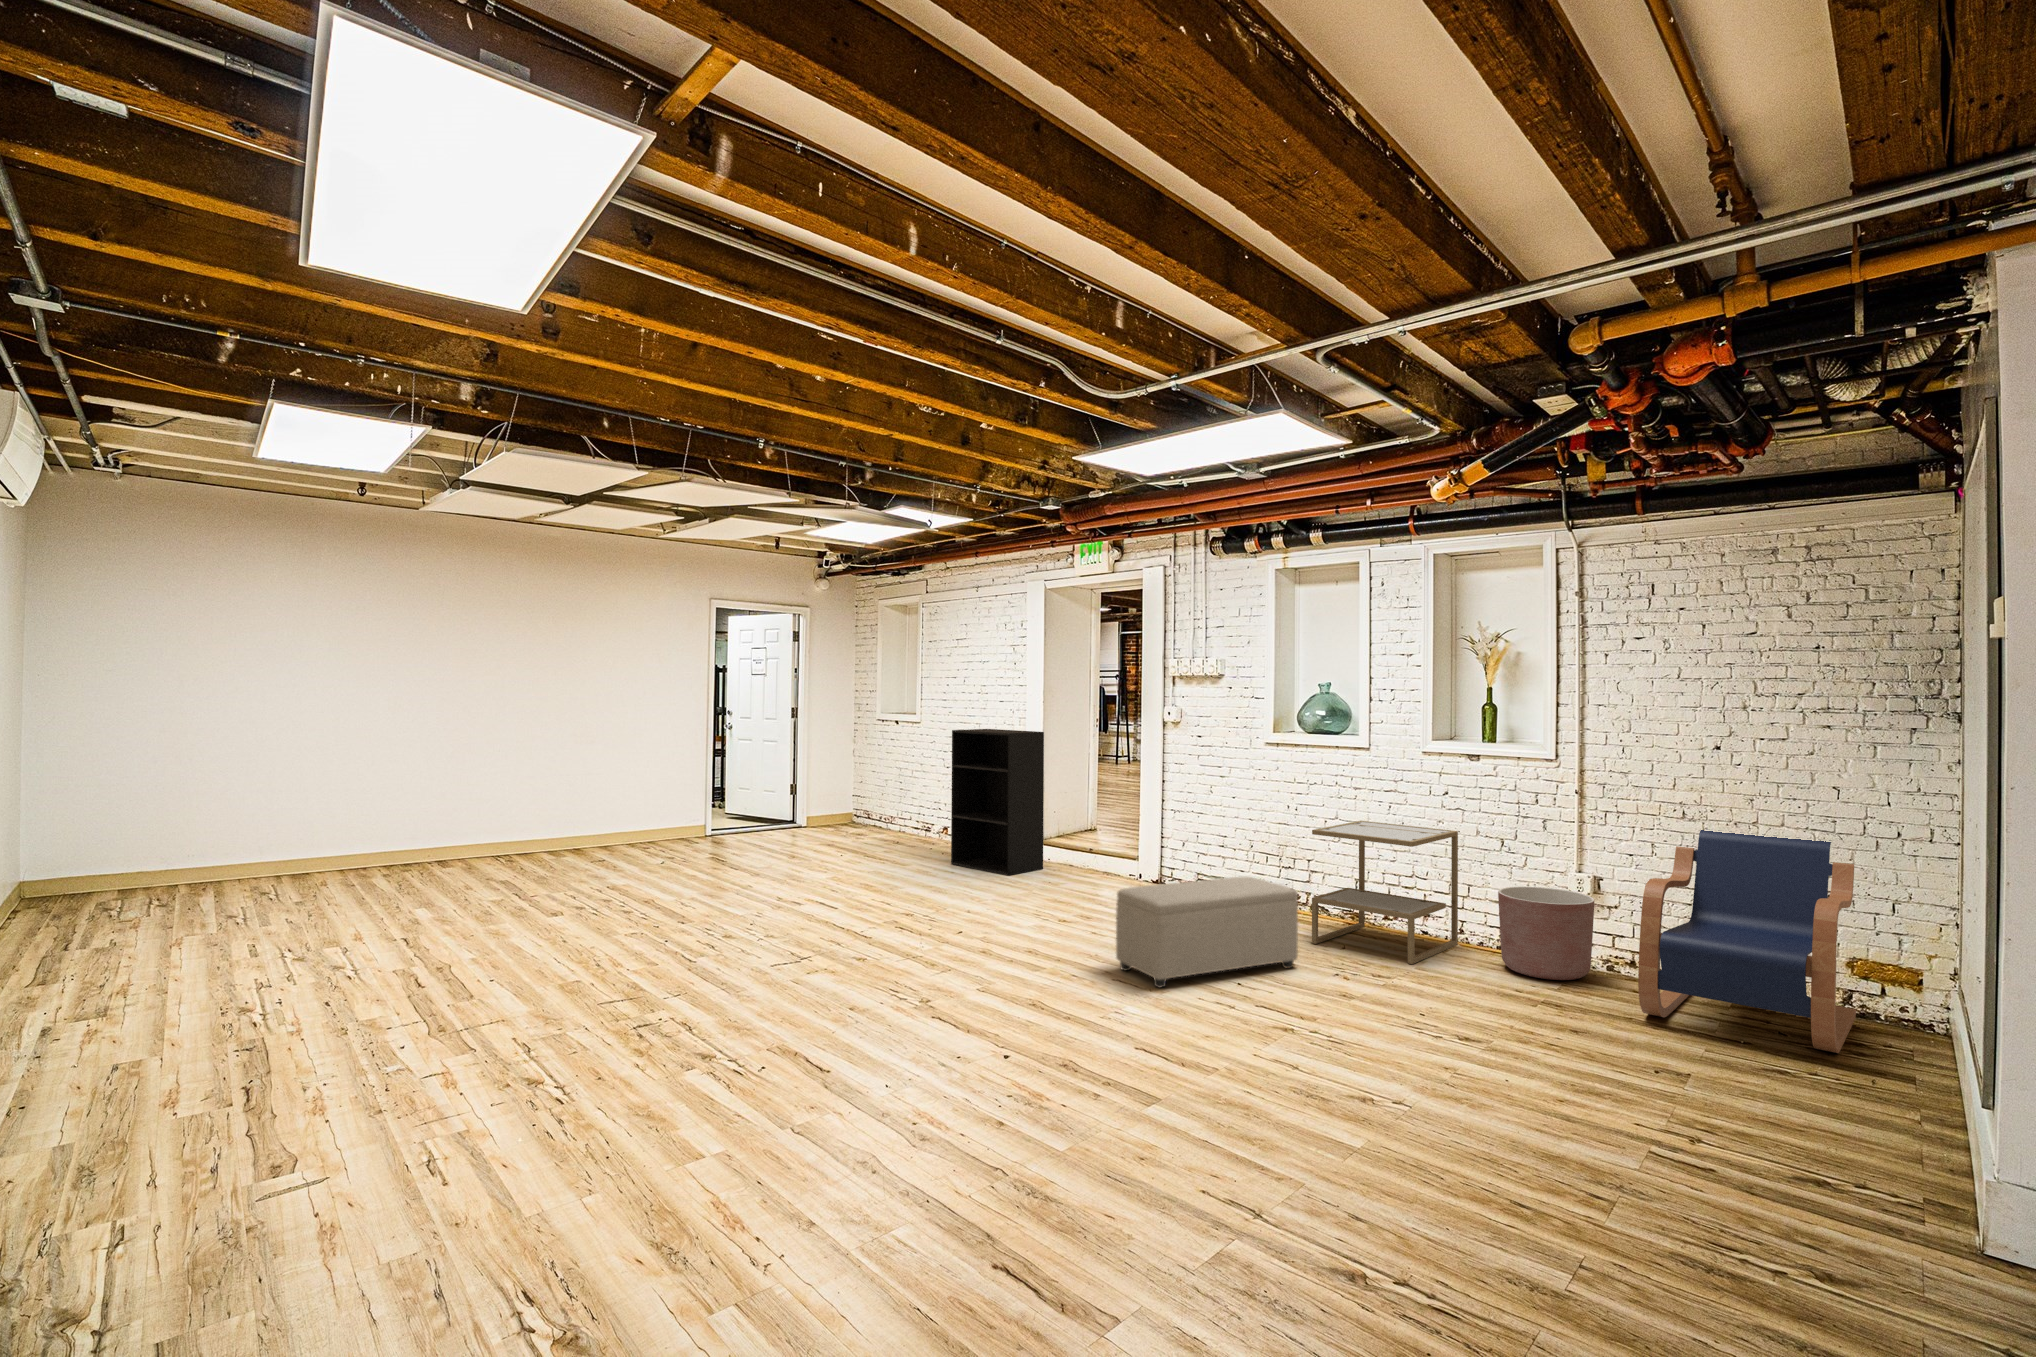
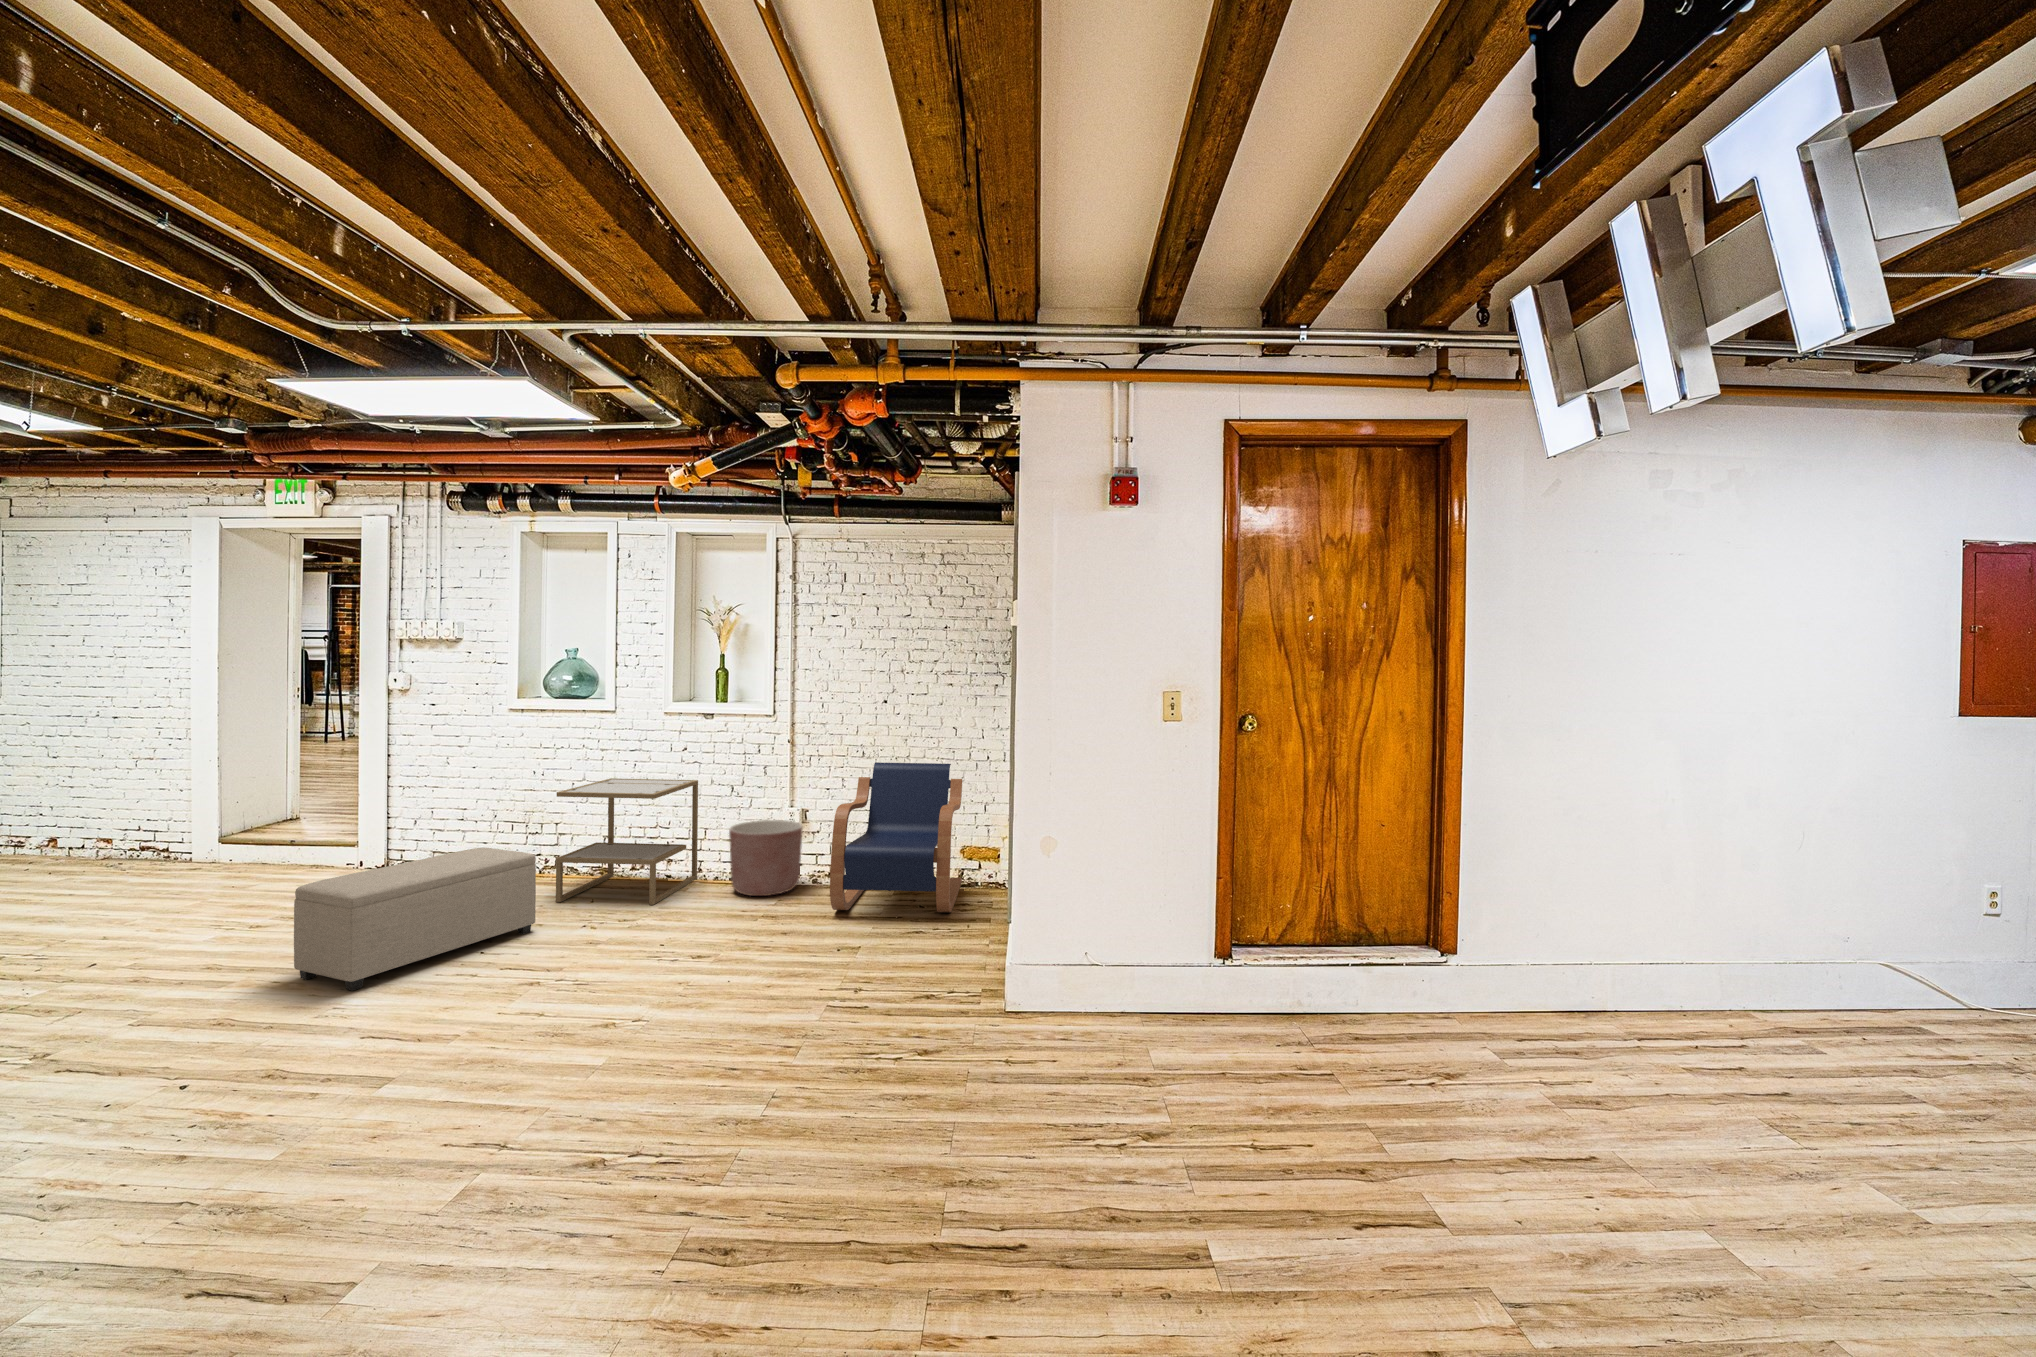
bookshelf: present [951,729,1044,875] -> none [42,703,212,886]

